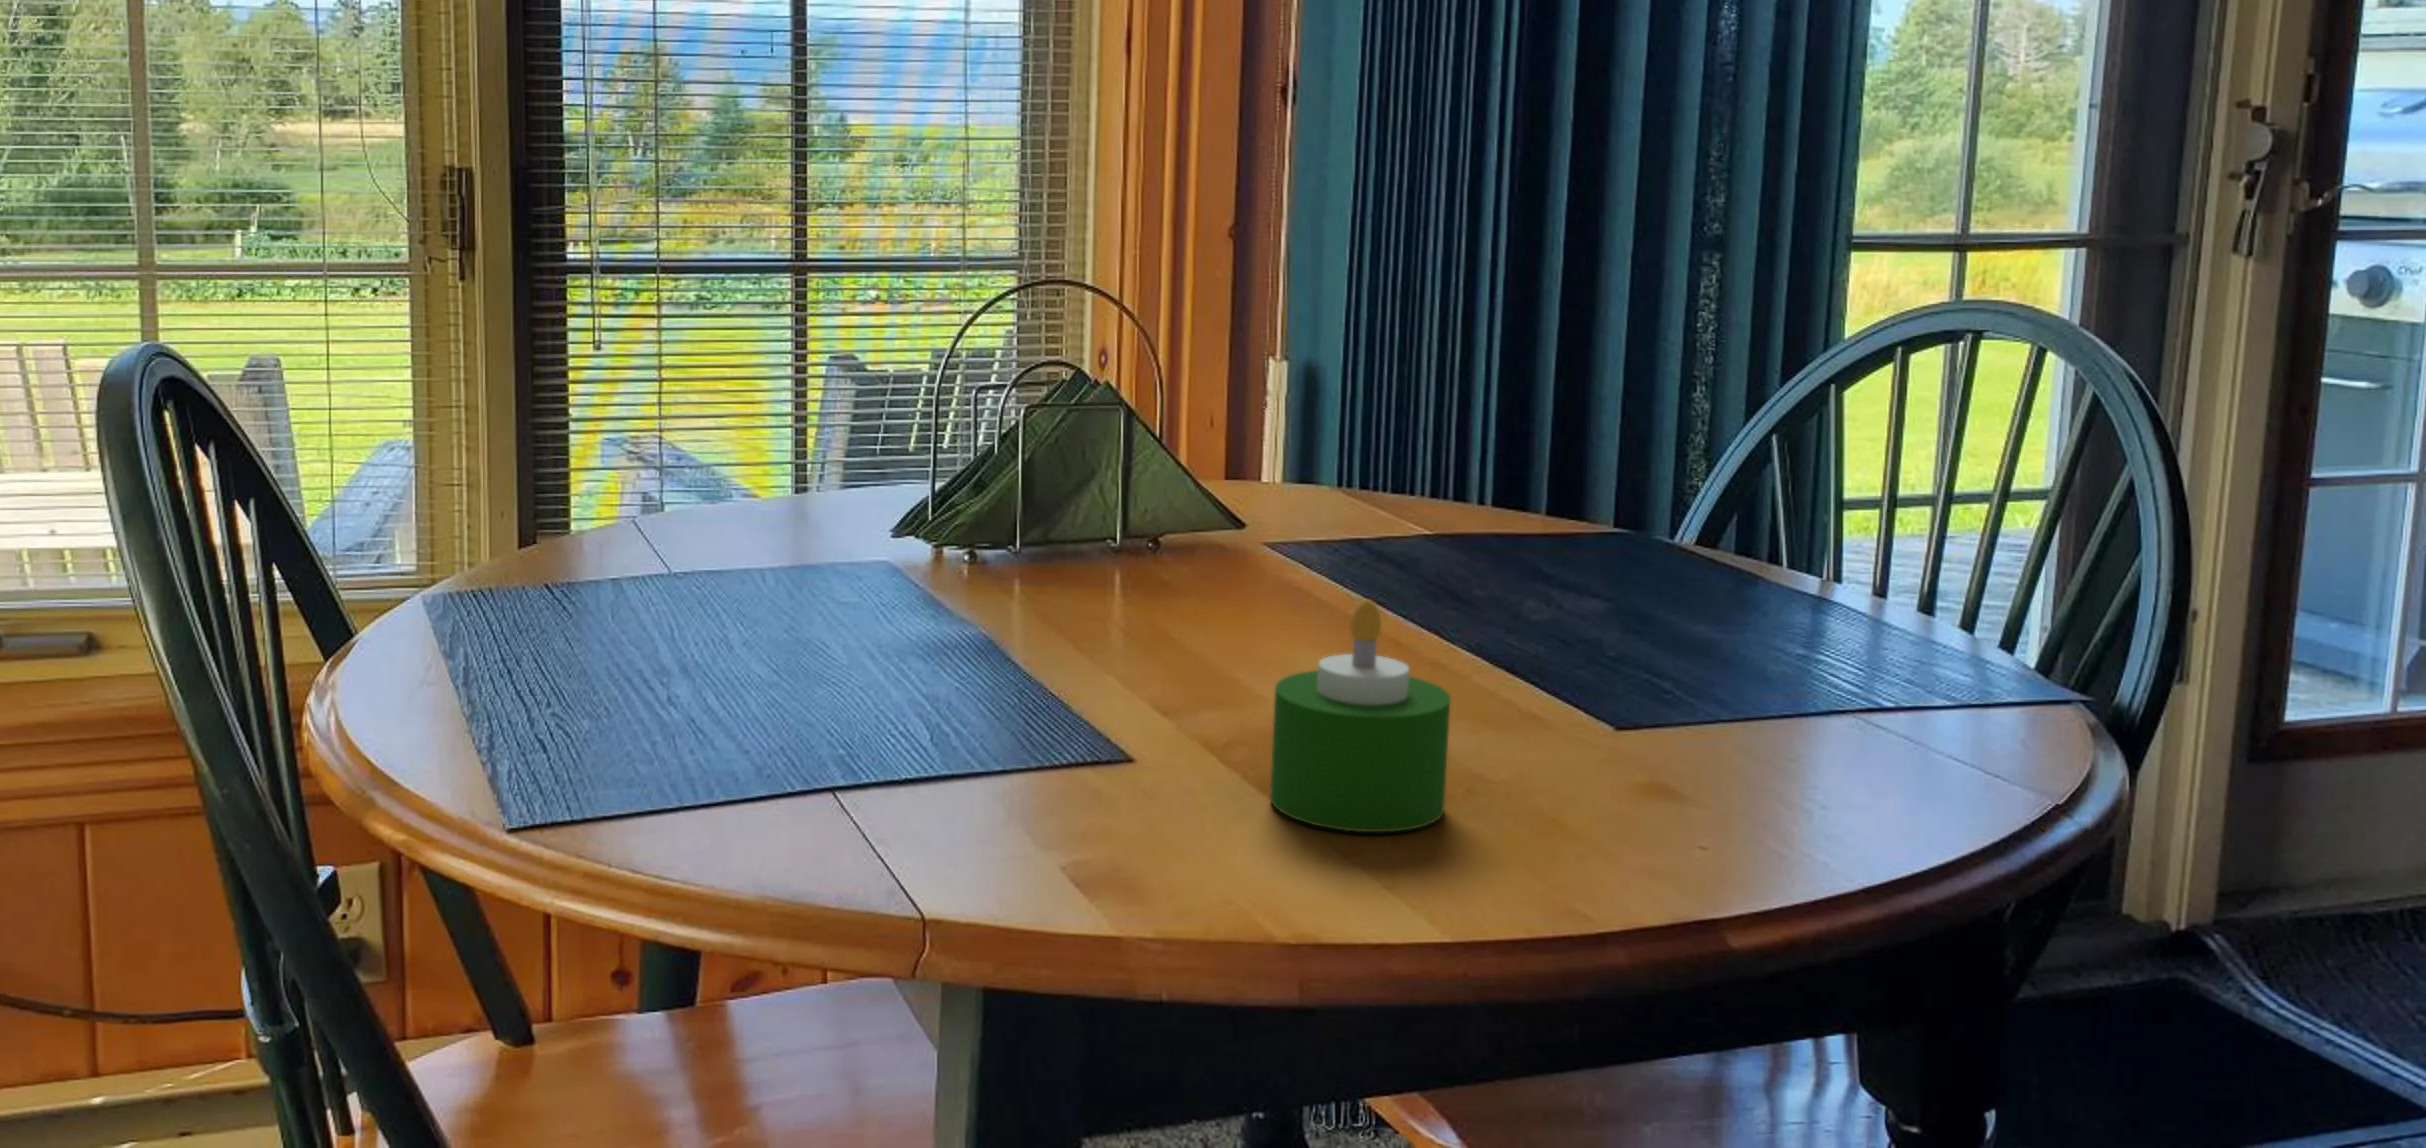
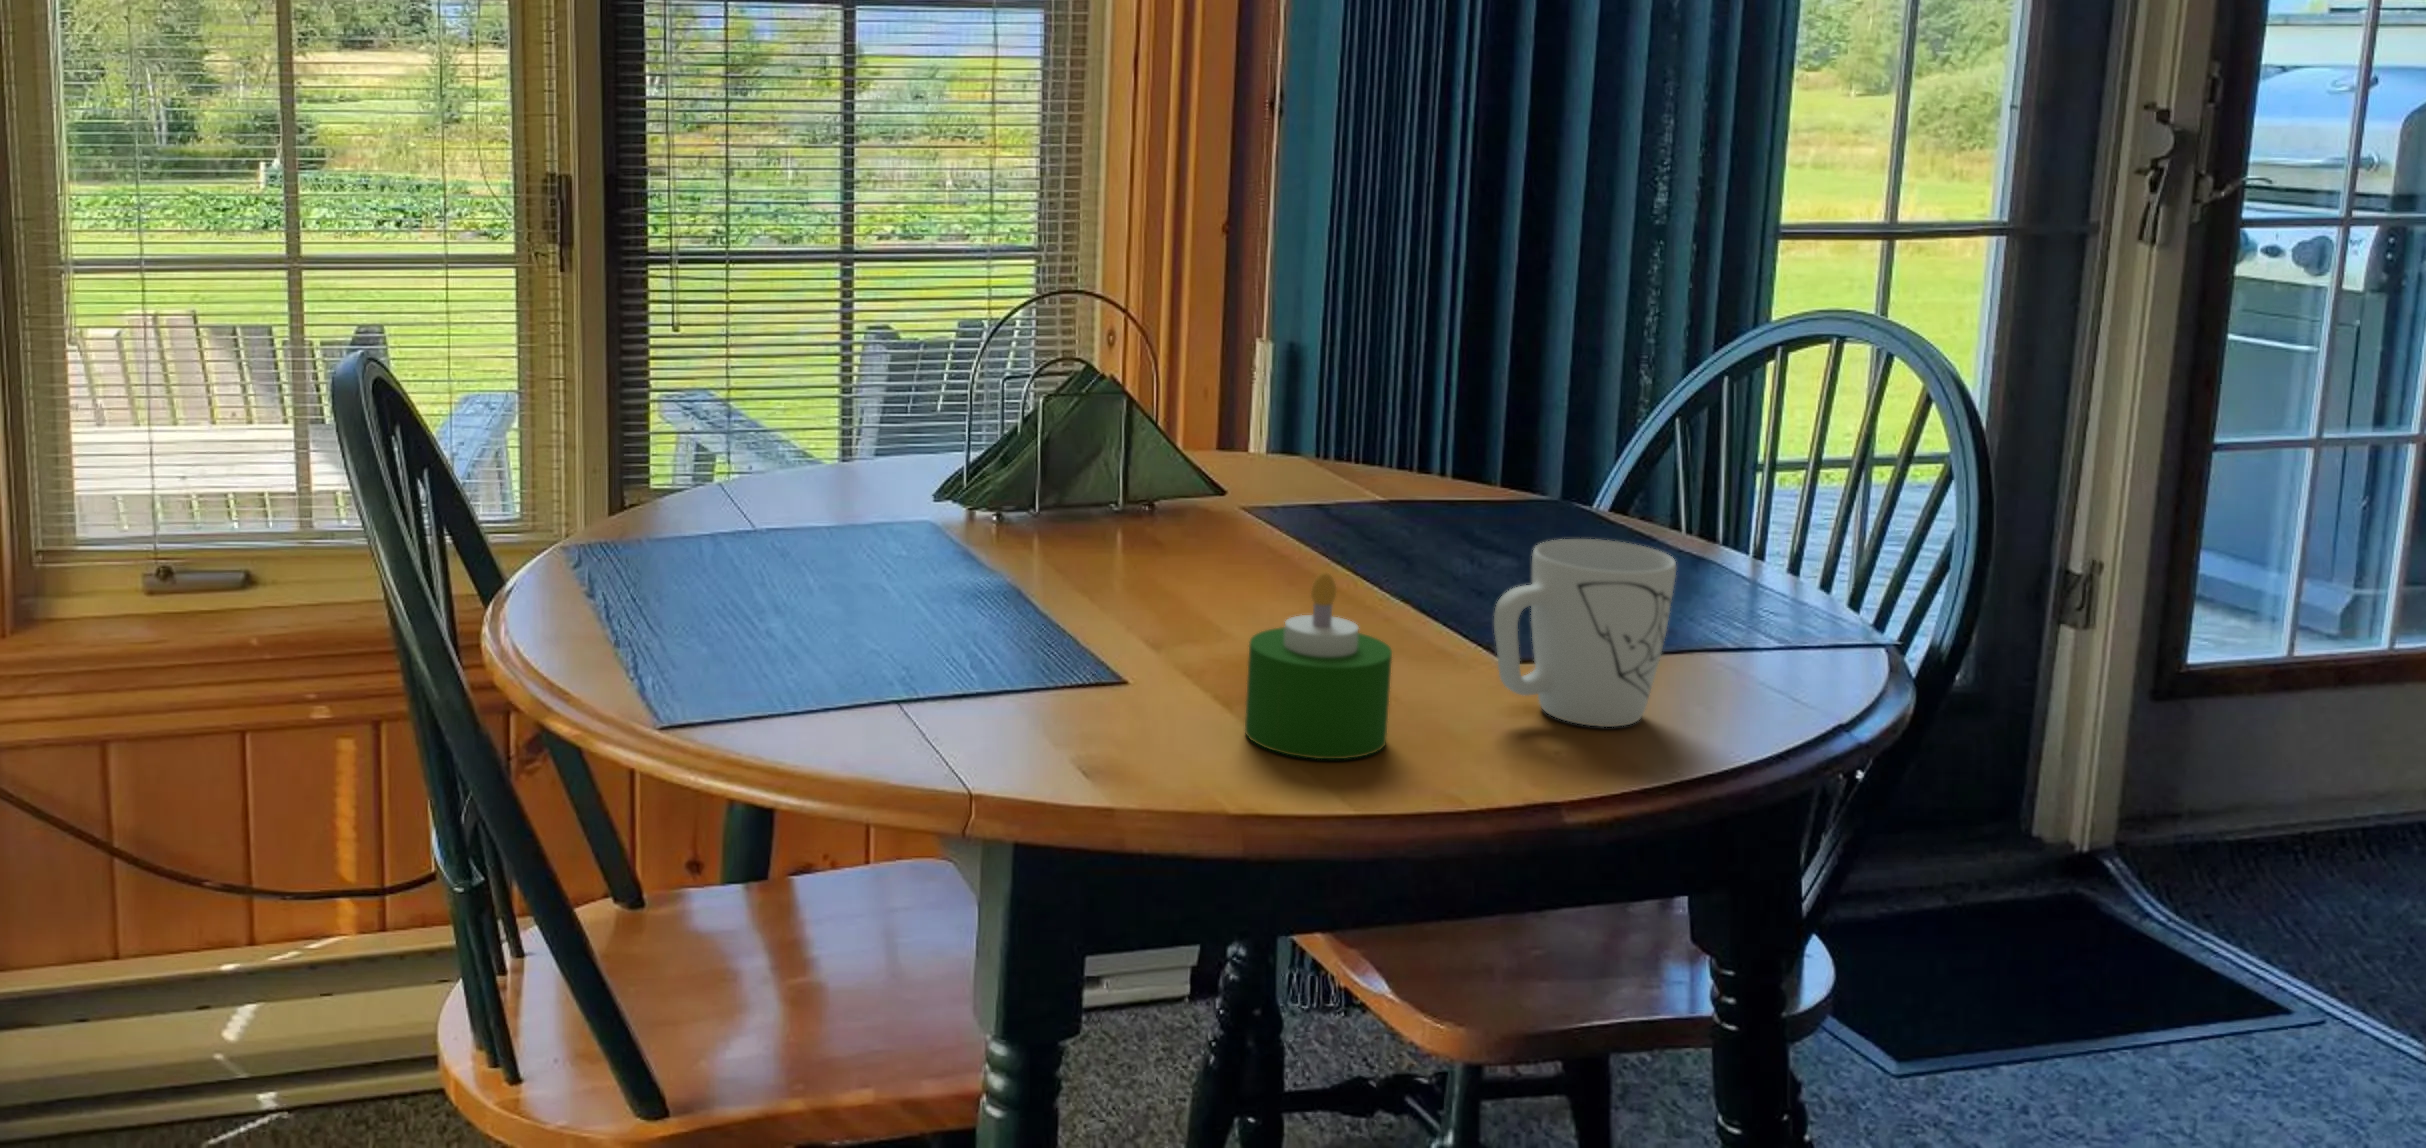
mug: none [1572,561,1790,788] -> present [1494,539,1676,727]

